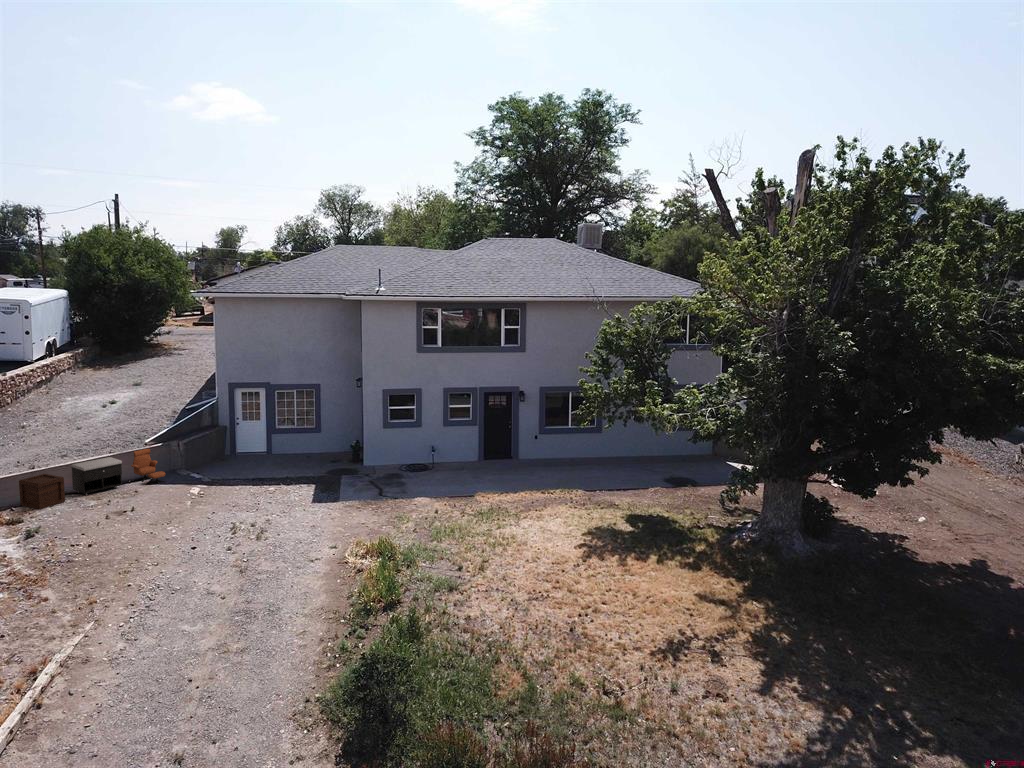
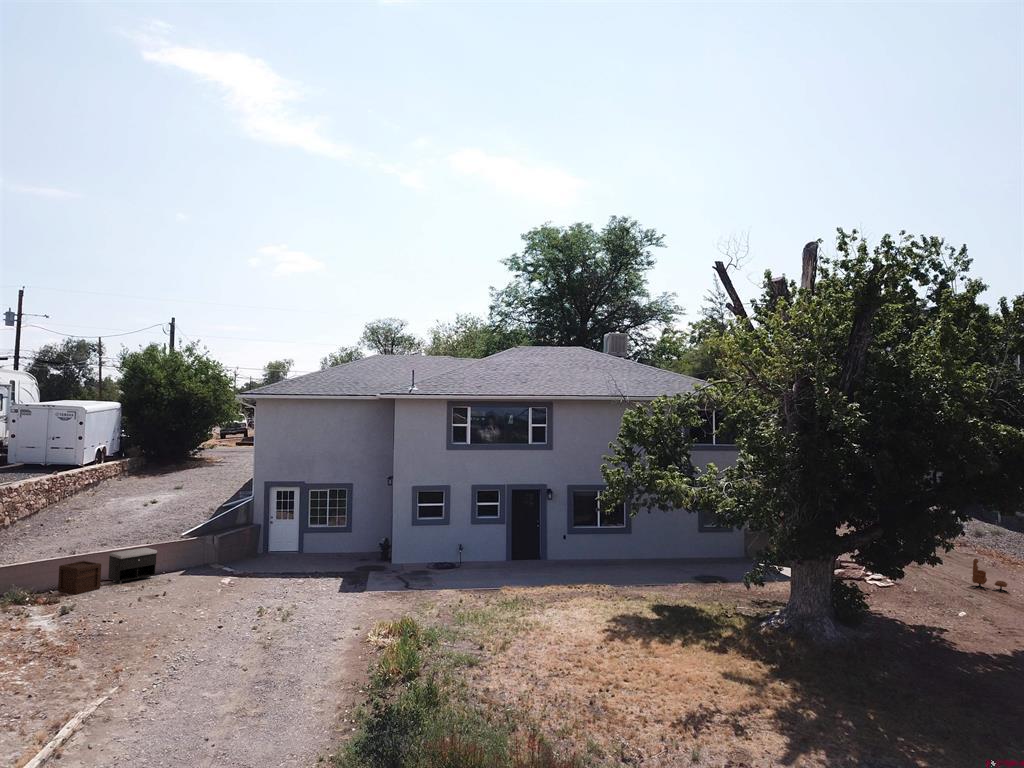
lounge chair: present [131,449,166,484] -> present [972,559,1008,593]

